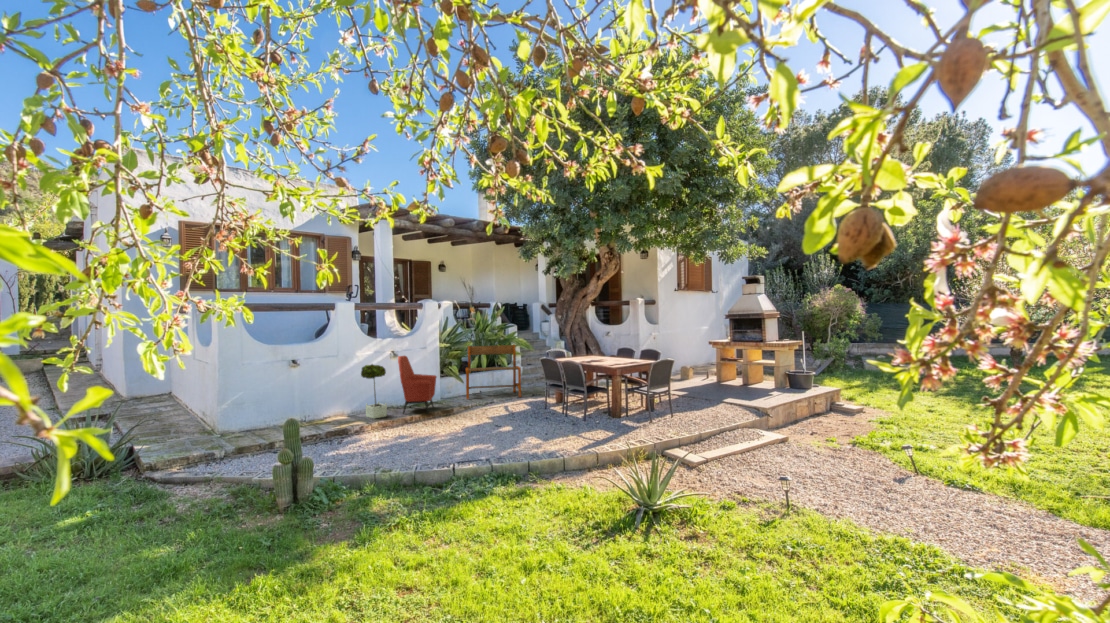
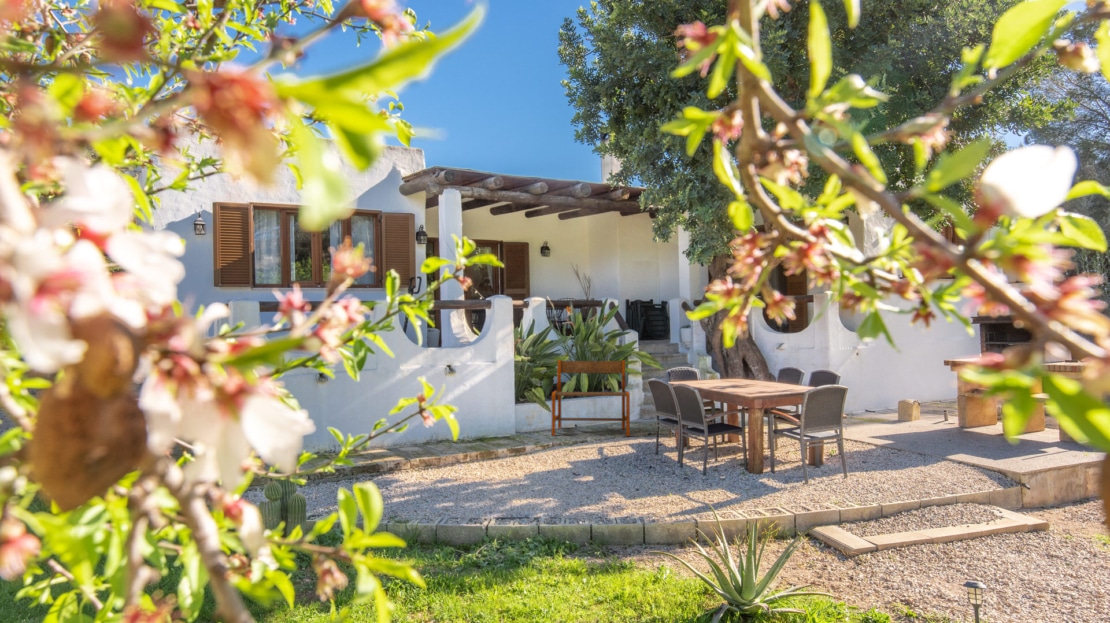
armchair: present [398,356,436,414] -> none [453,370,508,452]
potted tree: present [361,364,387,419] -> none [403,379,436,454]

